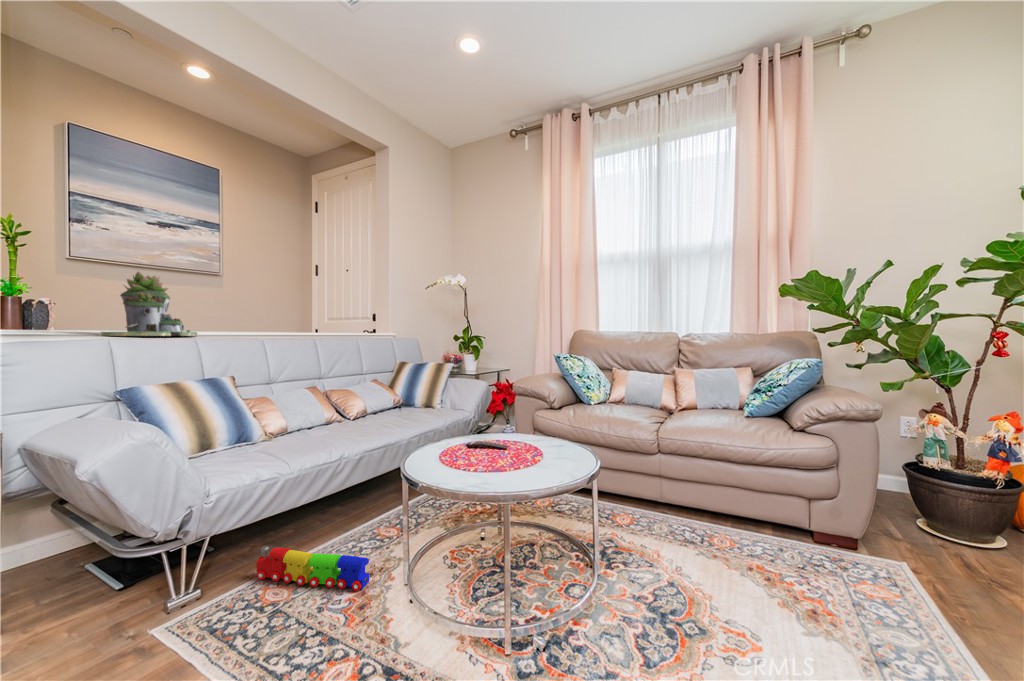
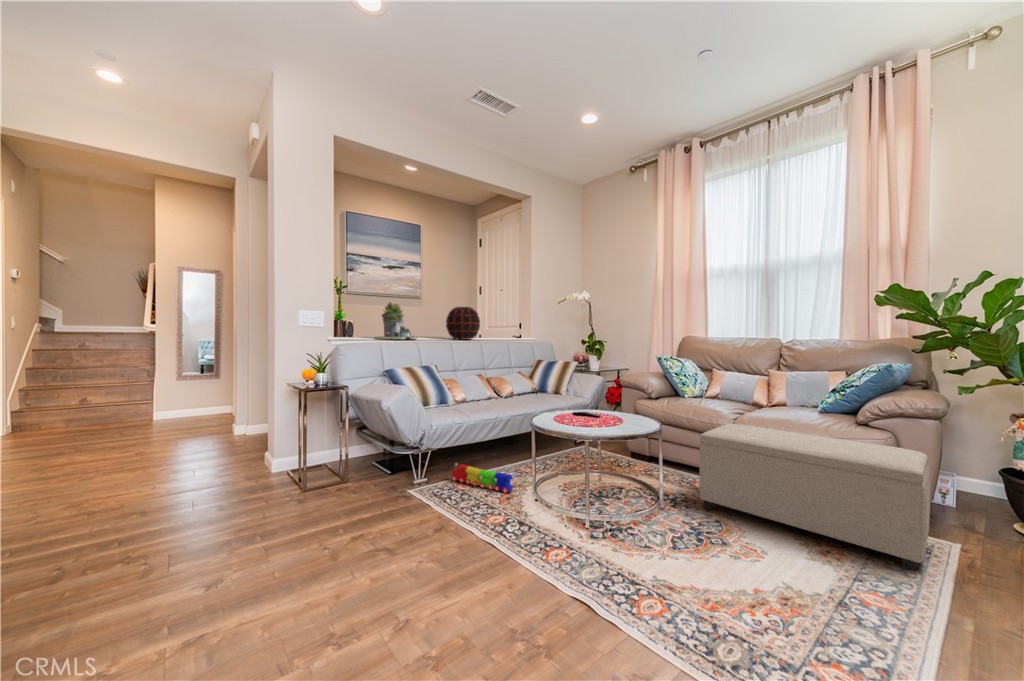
decorative vase: none [254,288,312,337] -> present [446,307,480,340]
ottoman: none [638,439,925,621] -> present [700,424,930,570]

